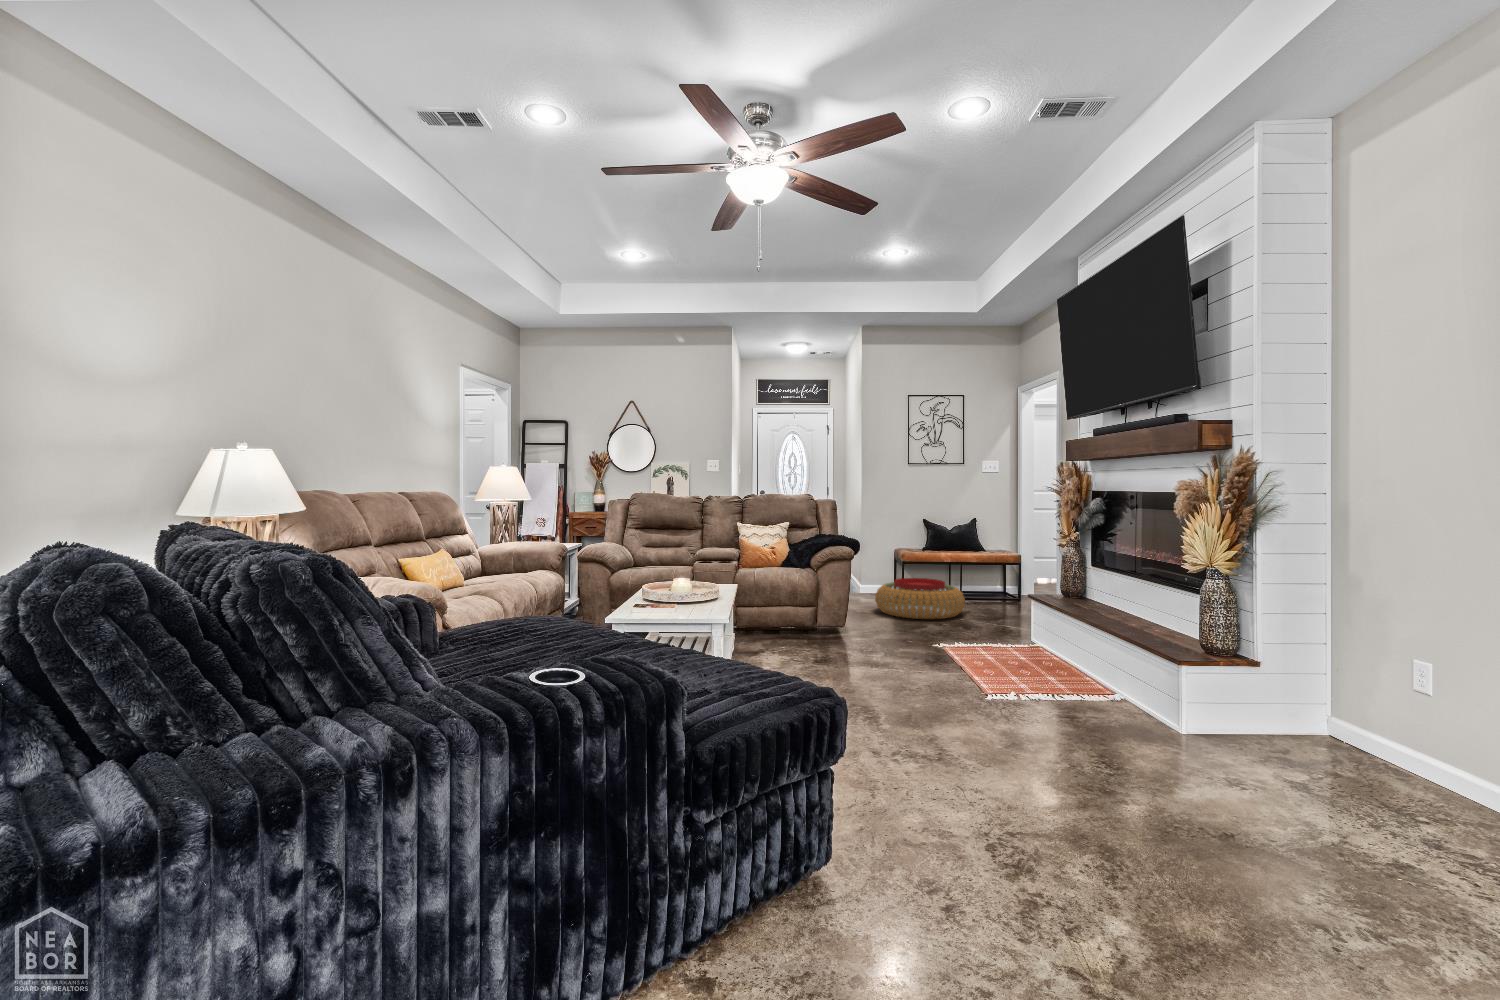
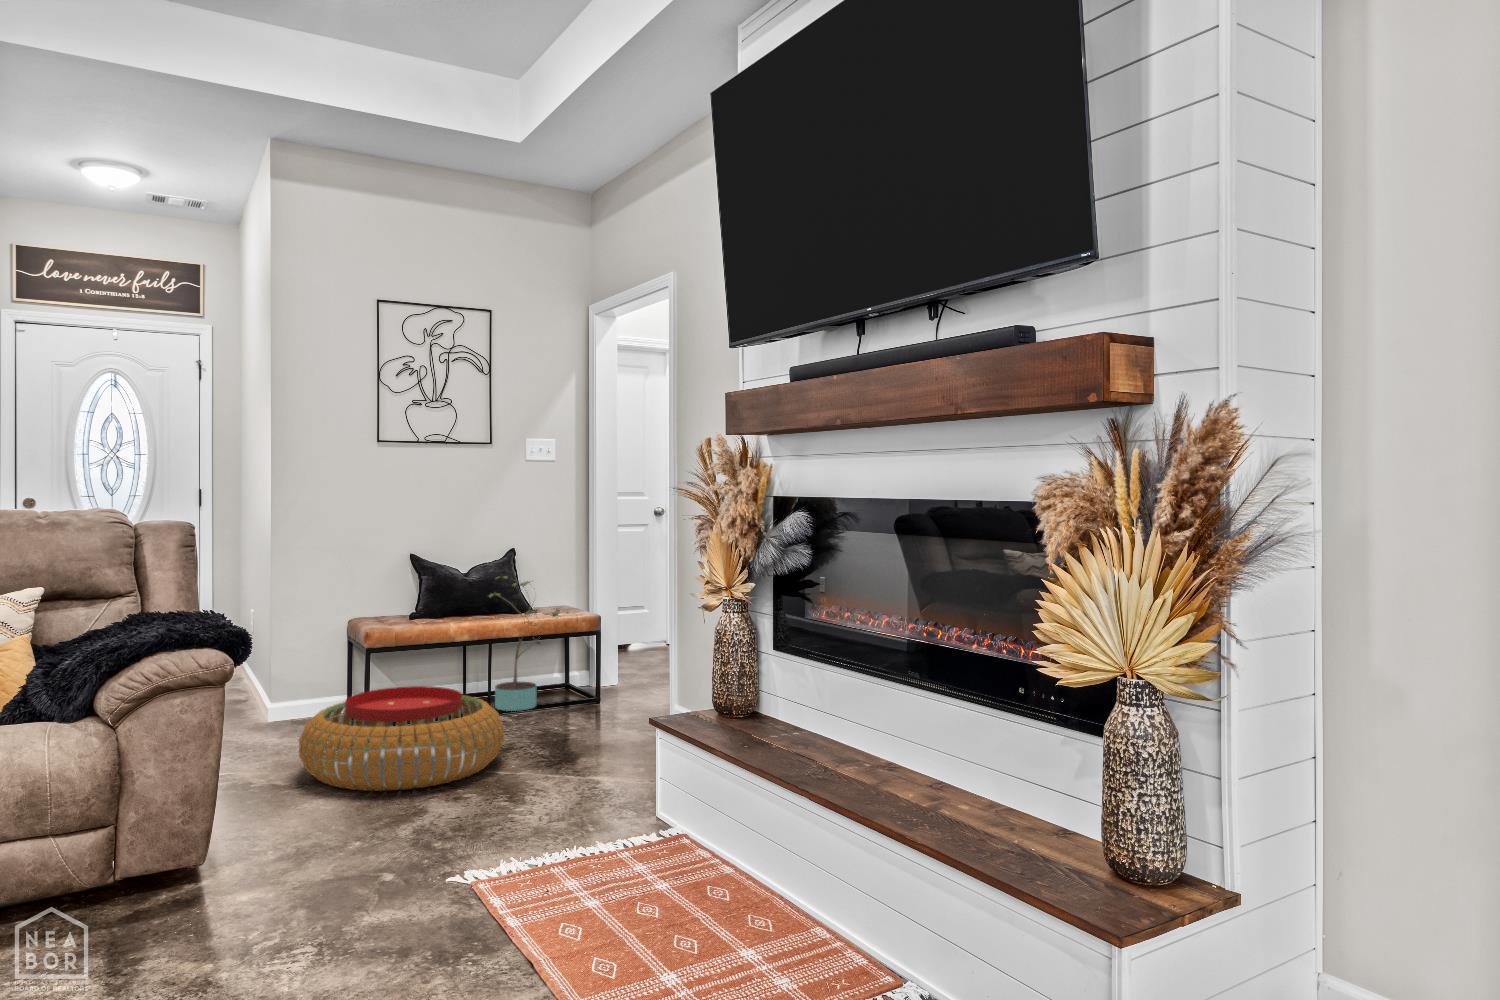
potted plant: none [960,532,1001,600] -> present [487,576,560,711]

